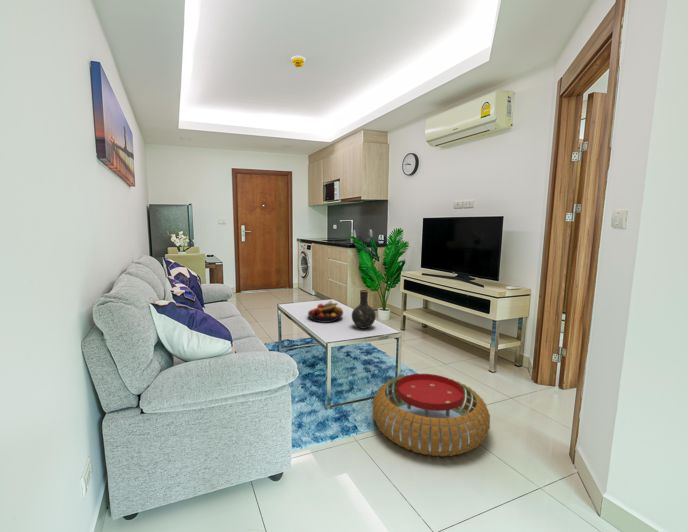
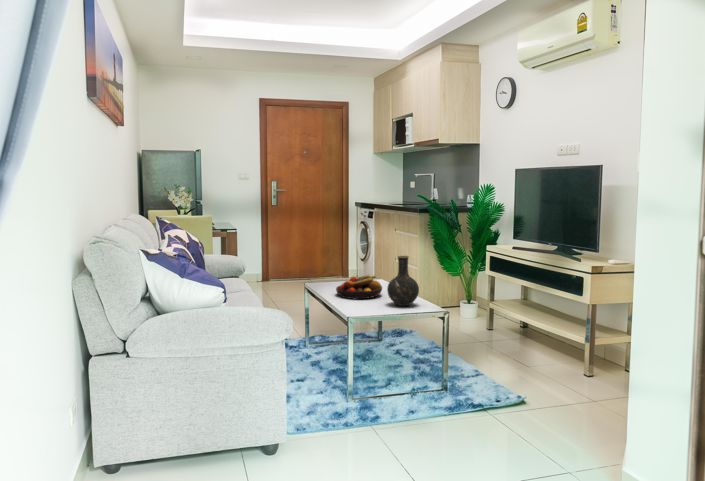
pouf: present [373,374,490,456] -> none [399,362,548,452]

